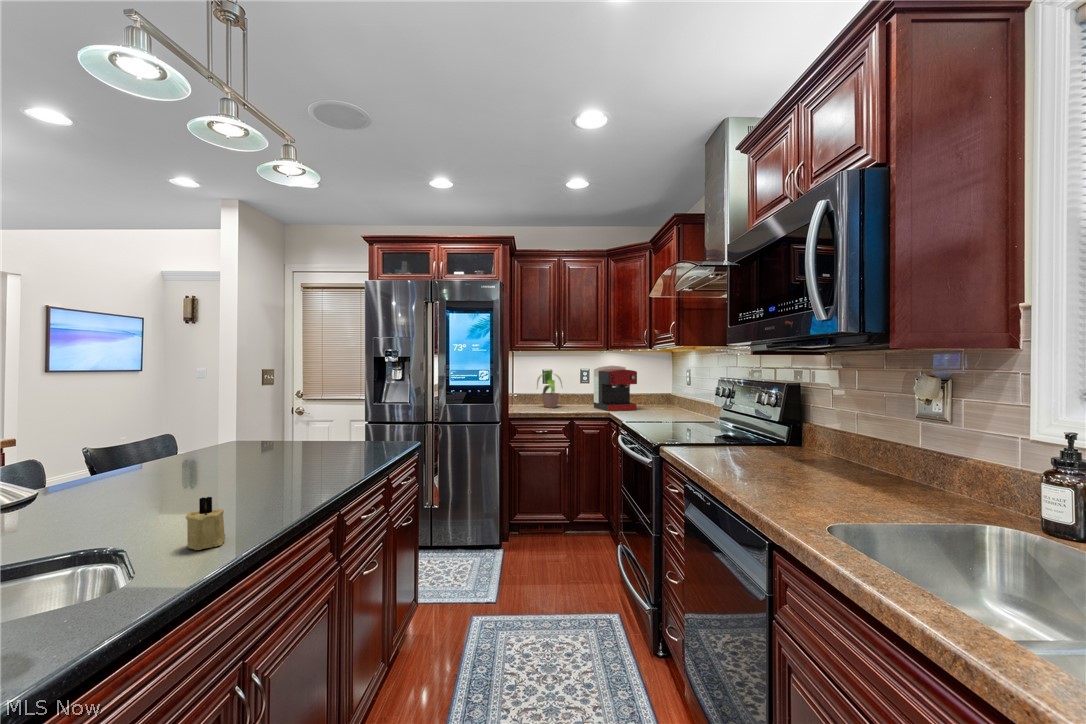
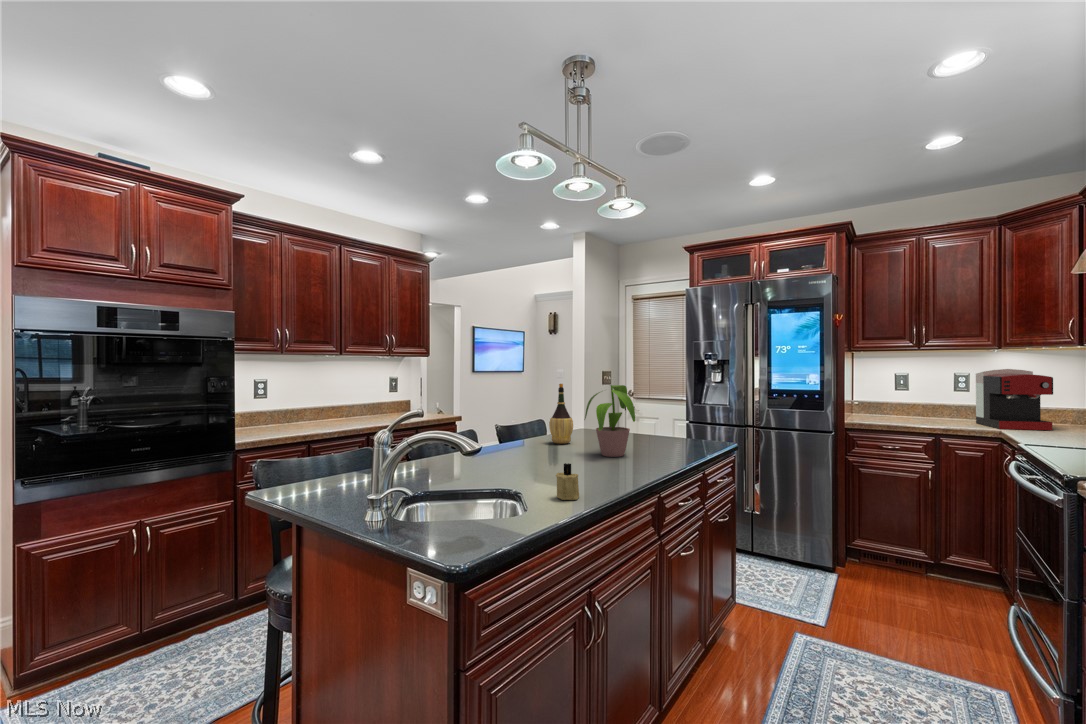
potted plant: present [537,371,562,408] -> present [584,385,635,457]
wine bottle: none [182,386,220,464] -> present [549,384,573,444]

